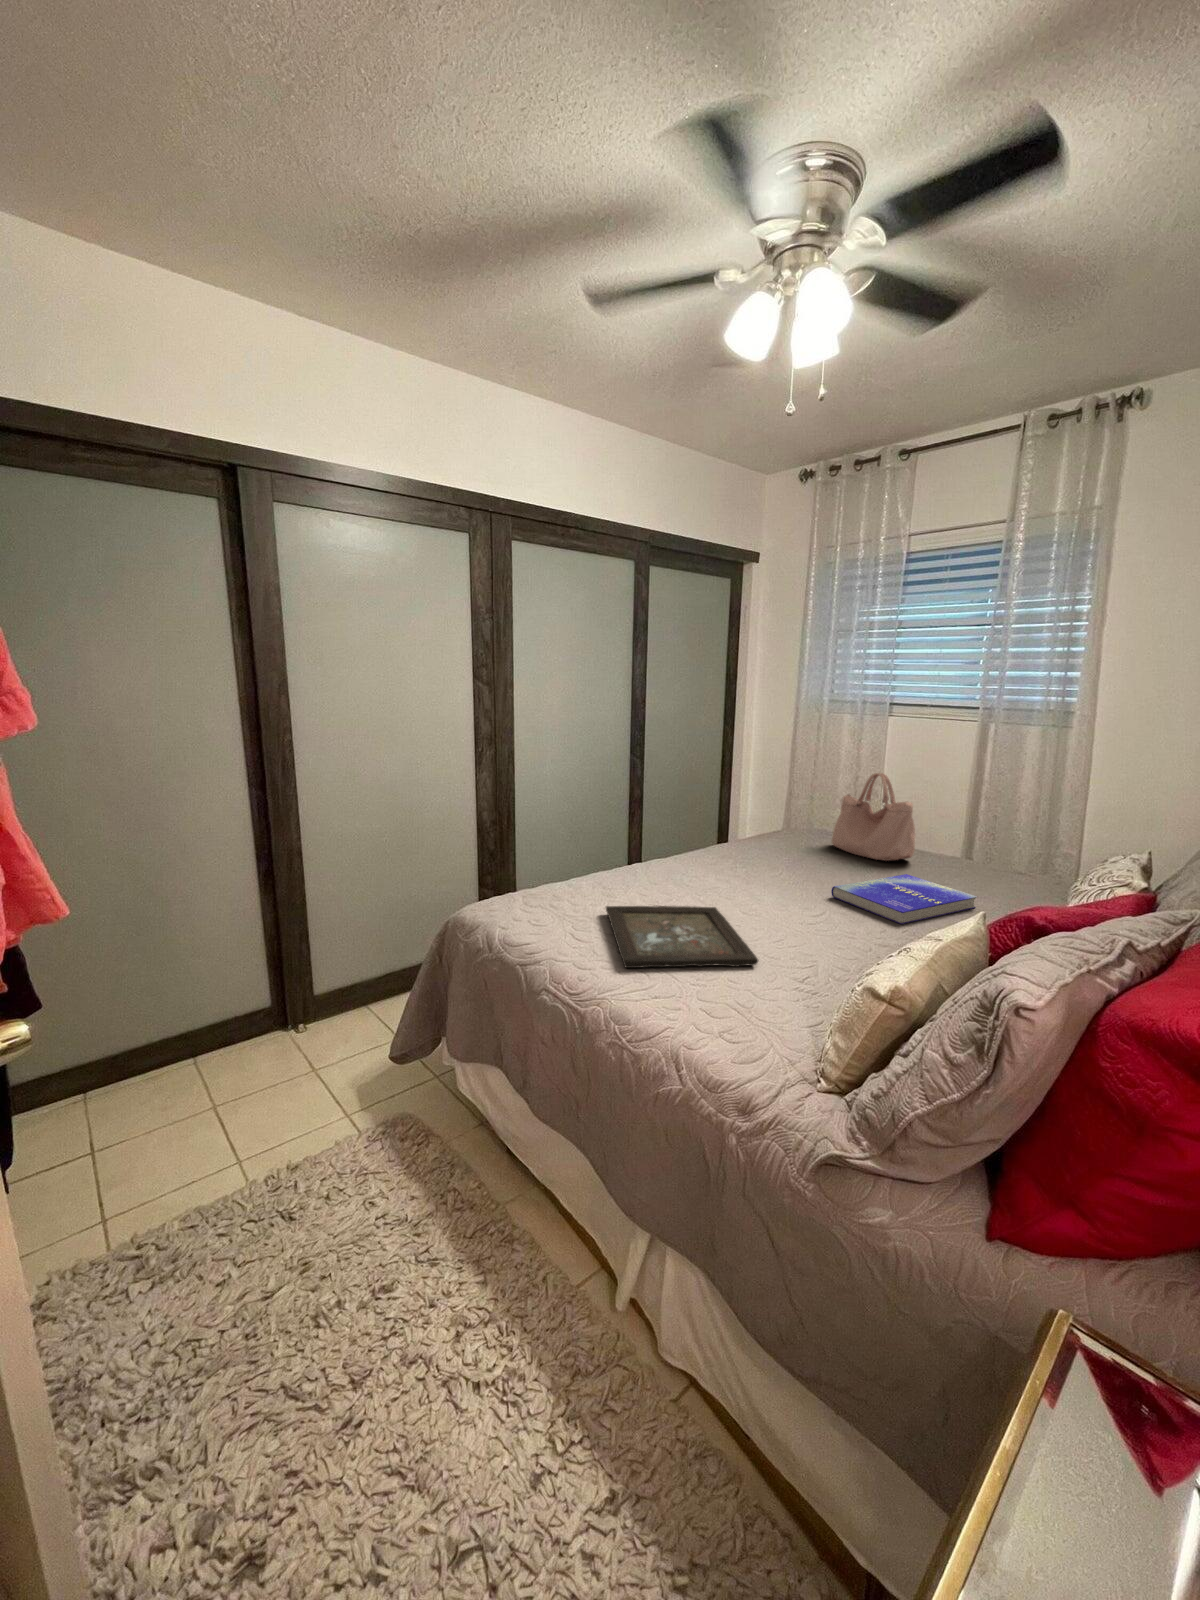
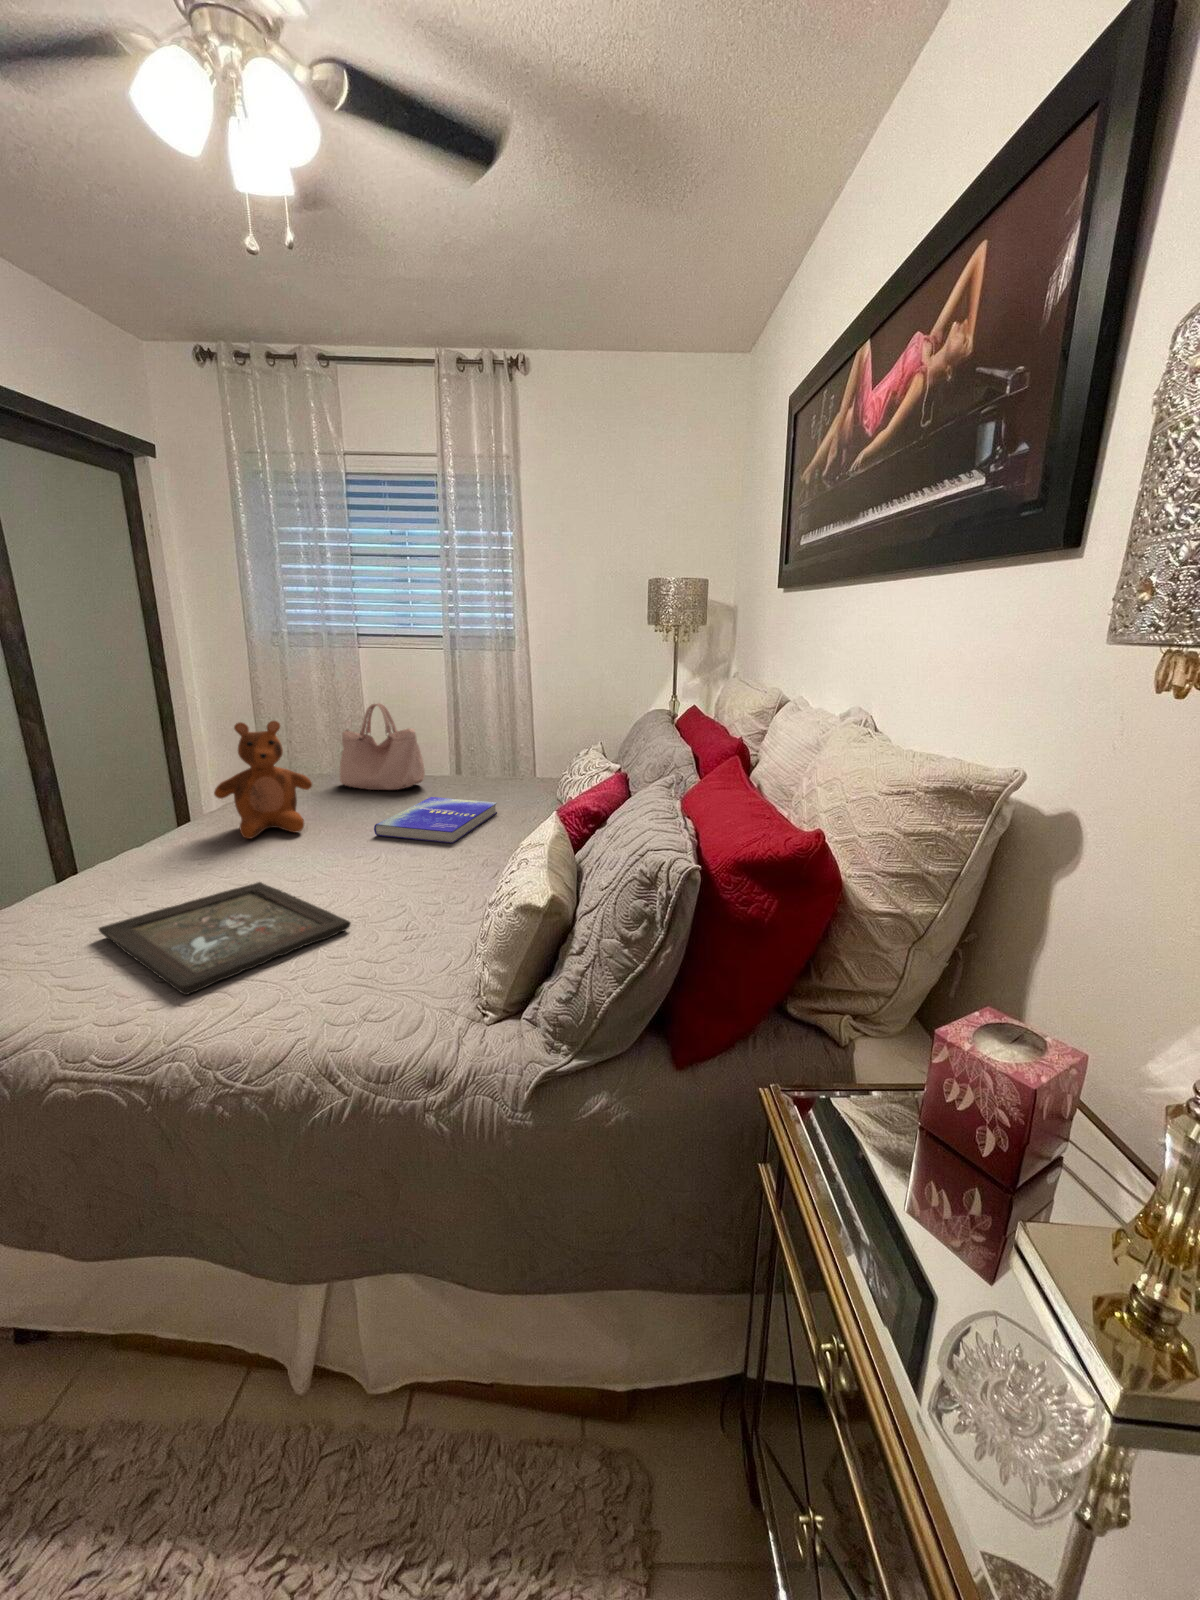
teddy bear: none [717,776,794,877] -> present [214,721,312,839]

